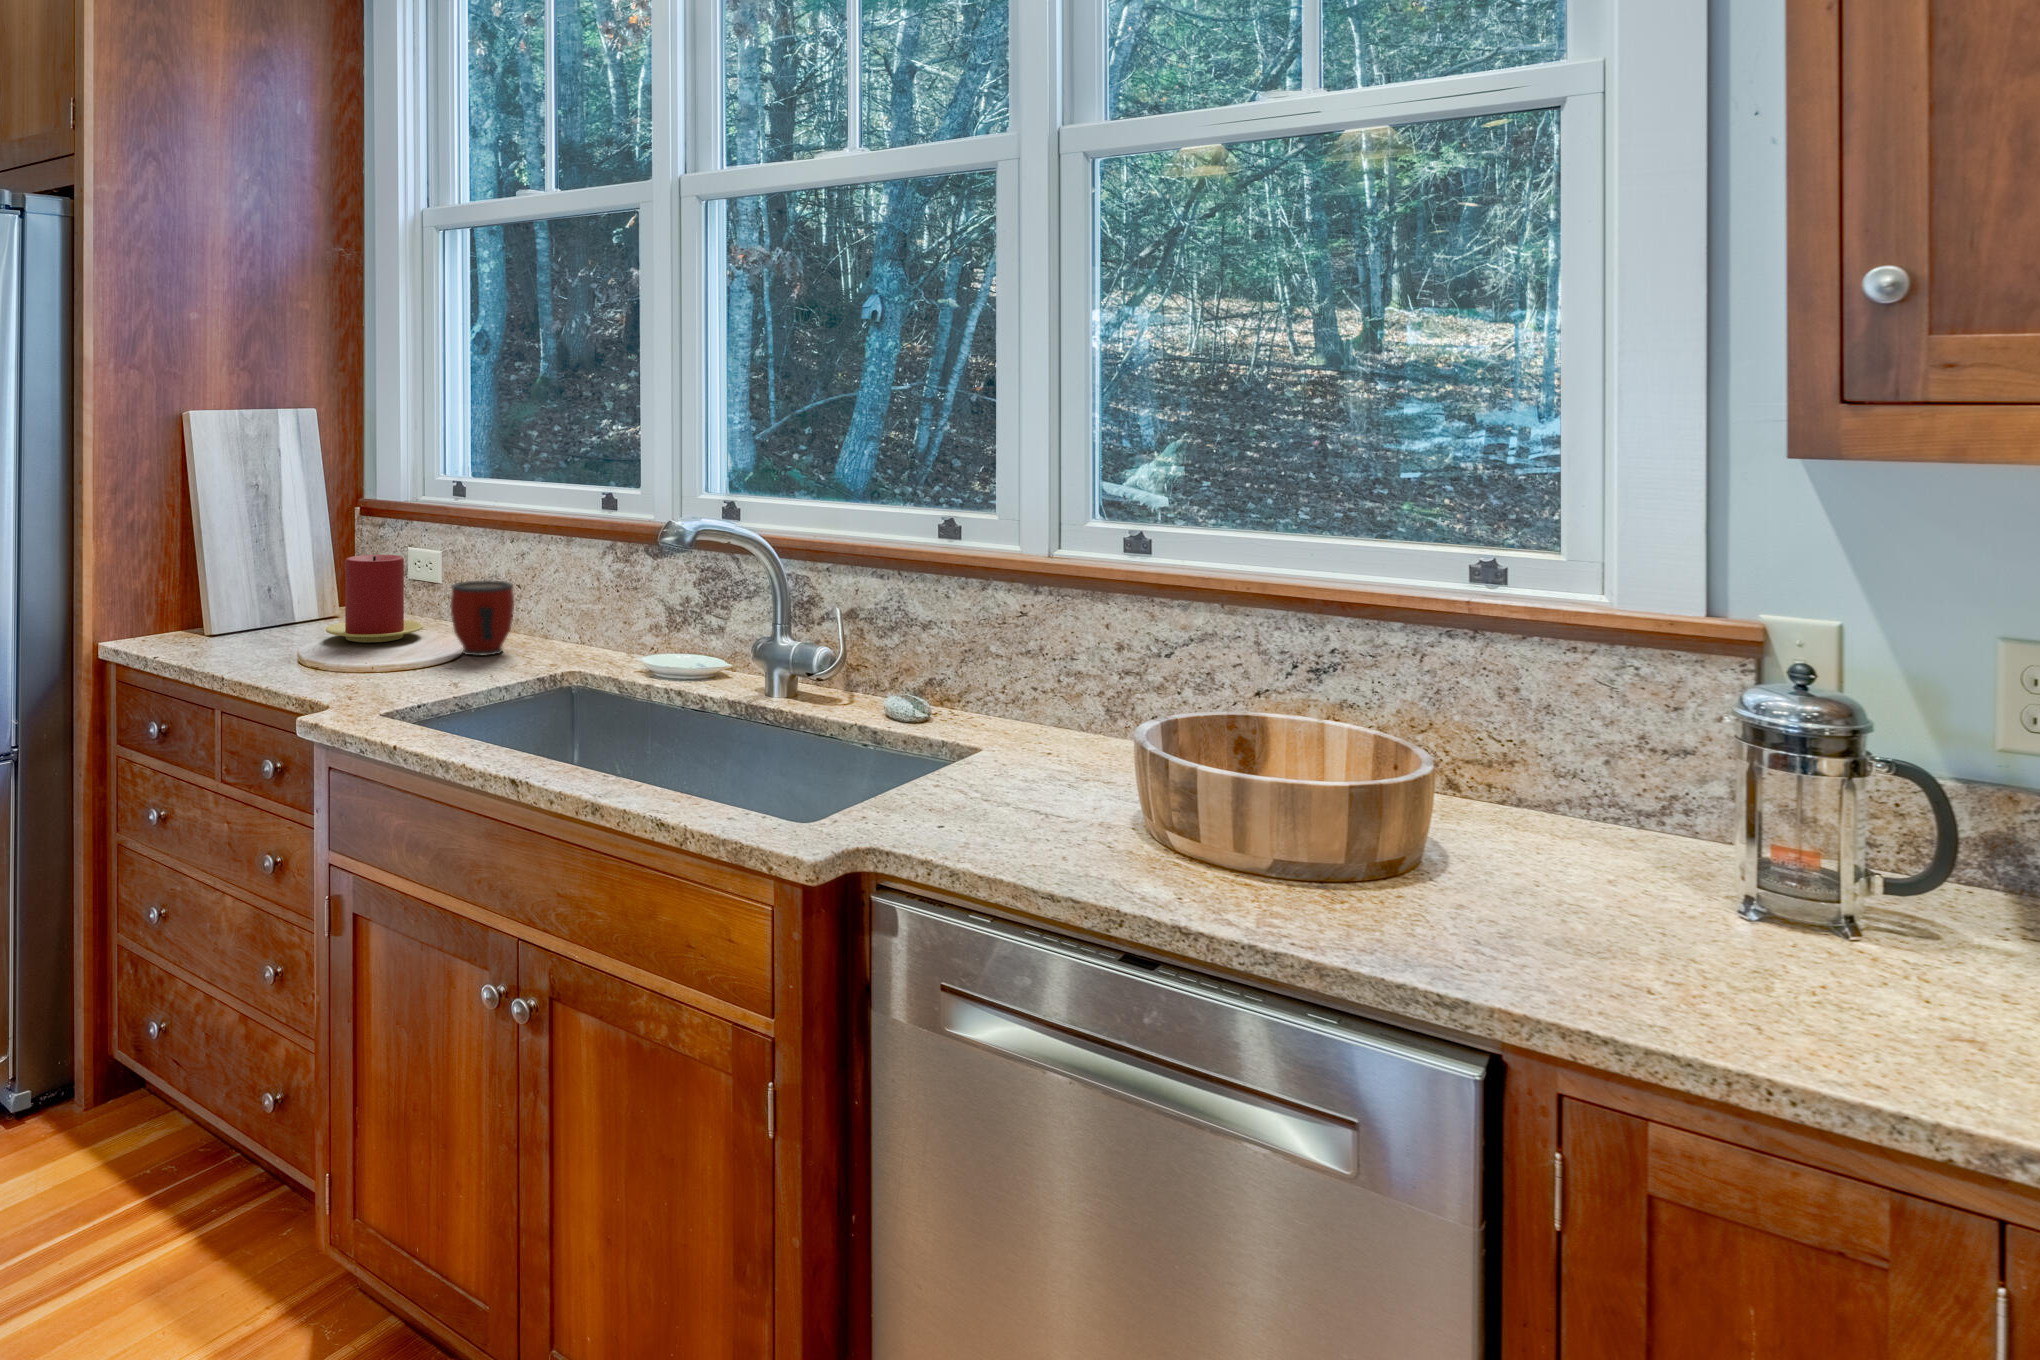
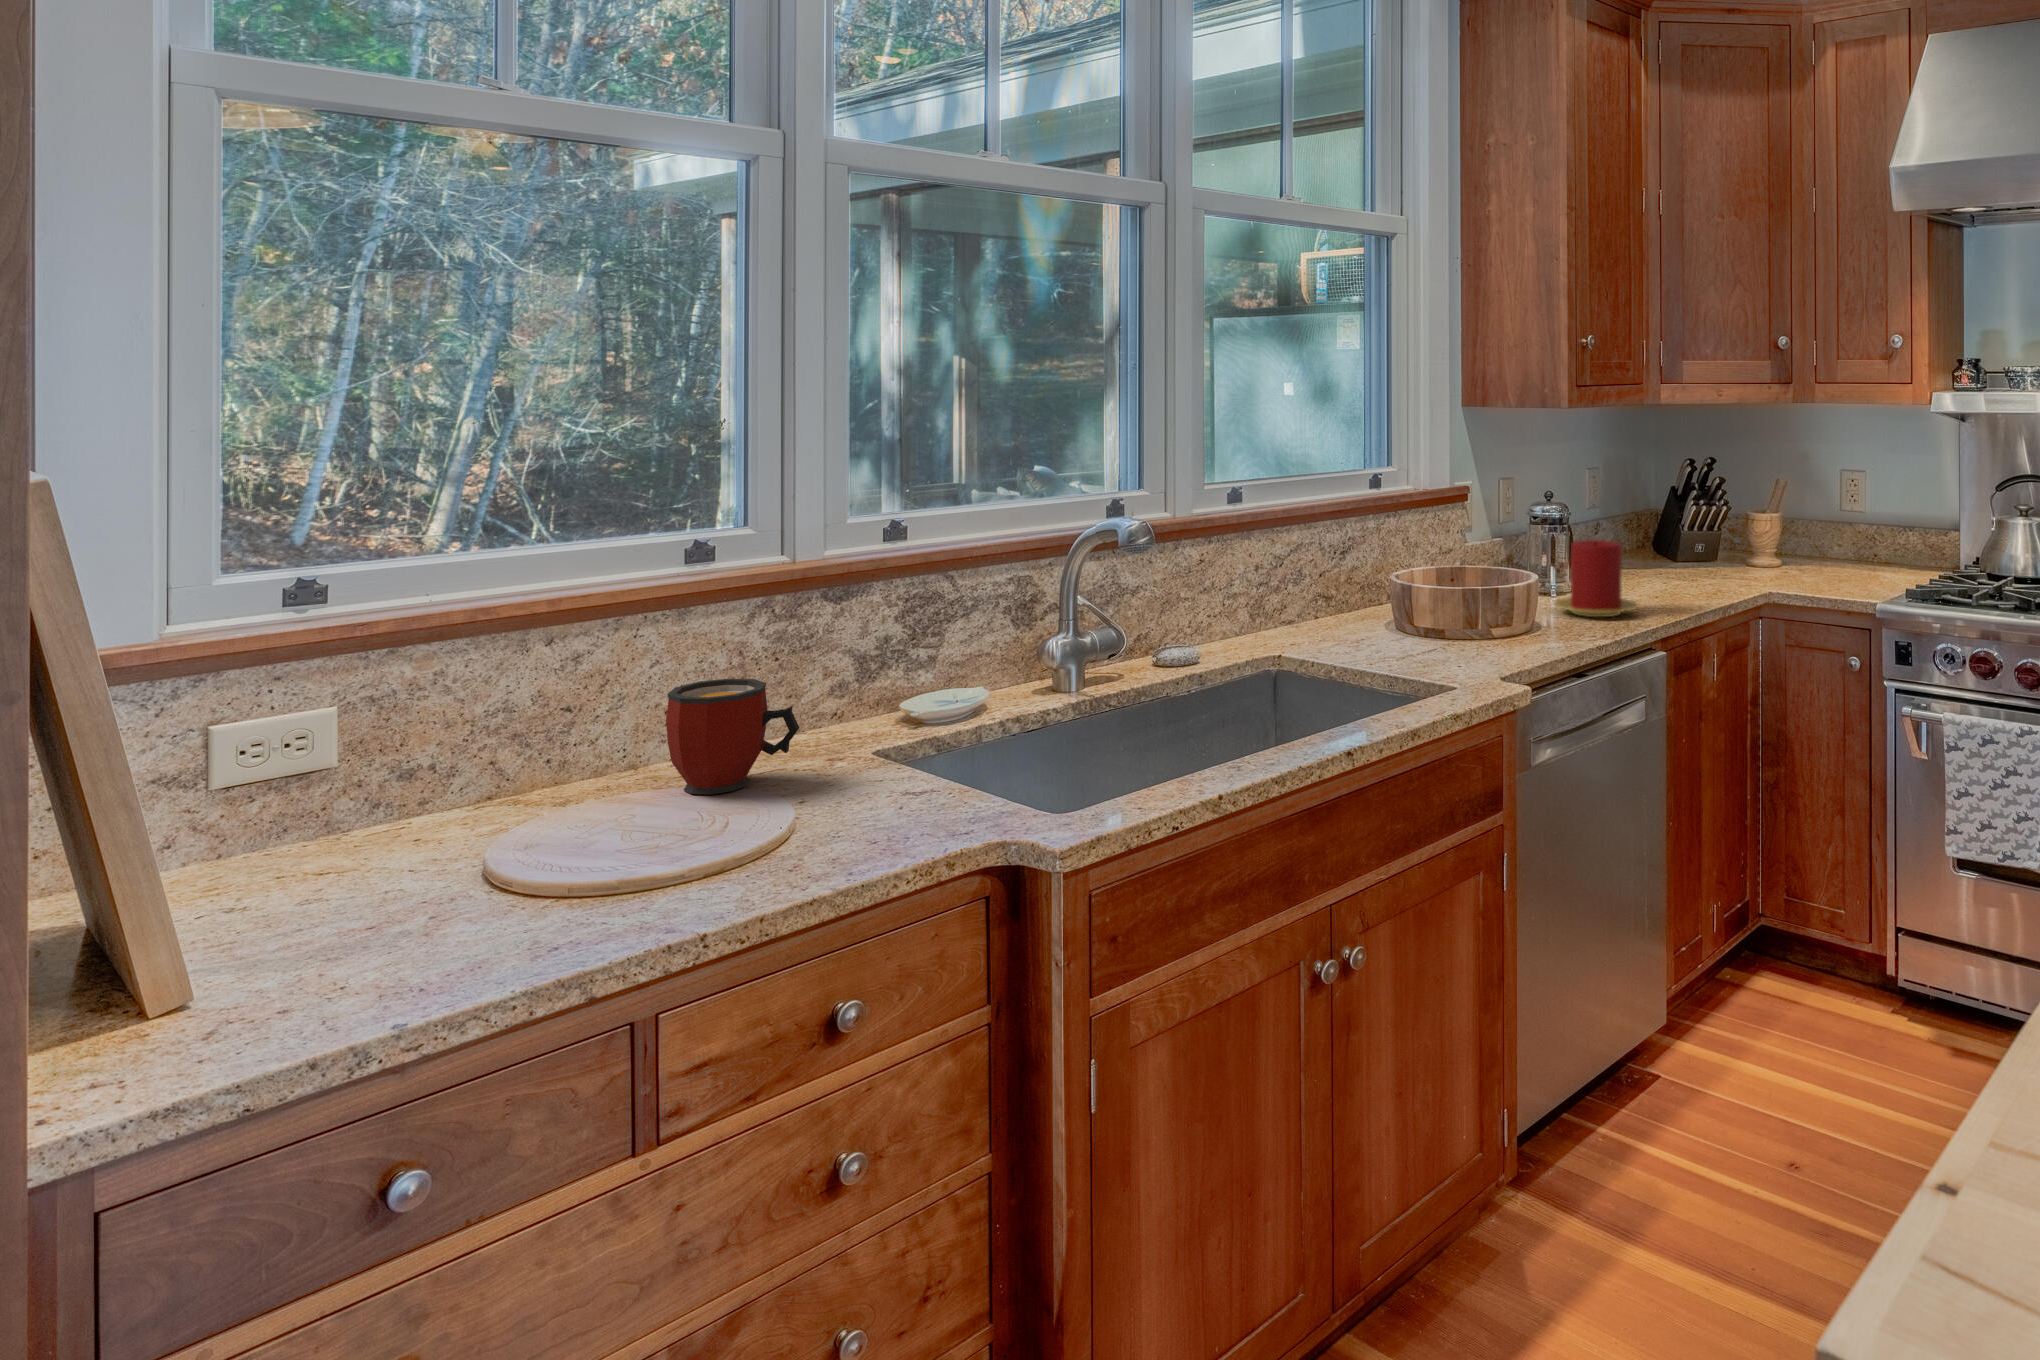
candle: present [326,555,423,642] -> present [1555,540,1638,617]

